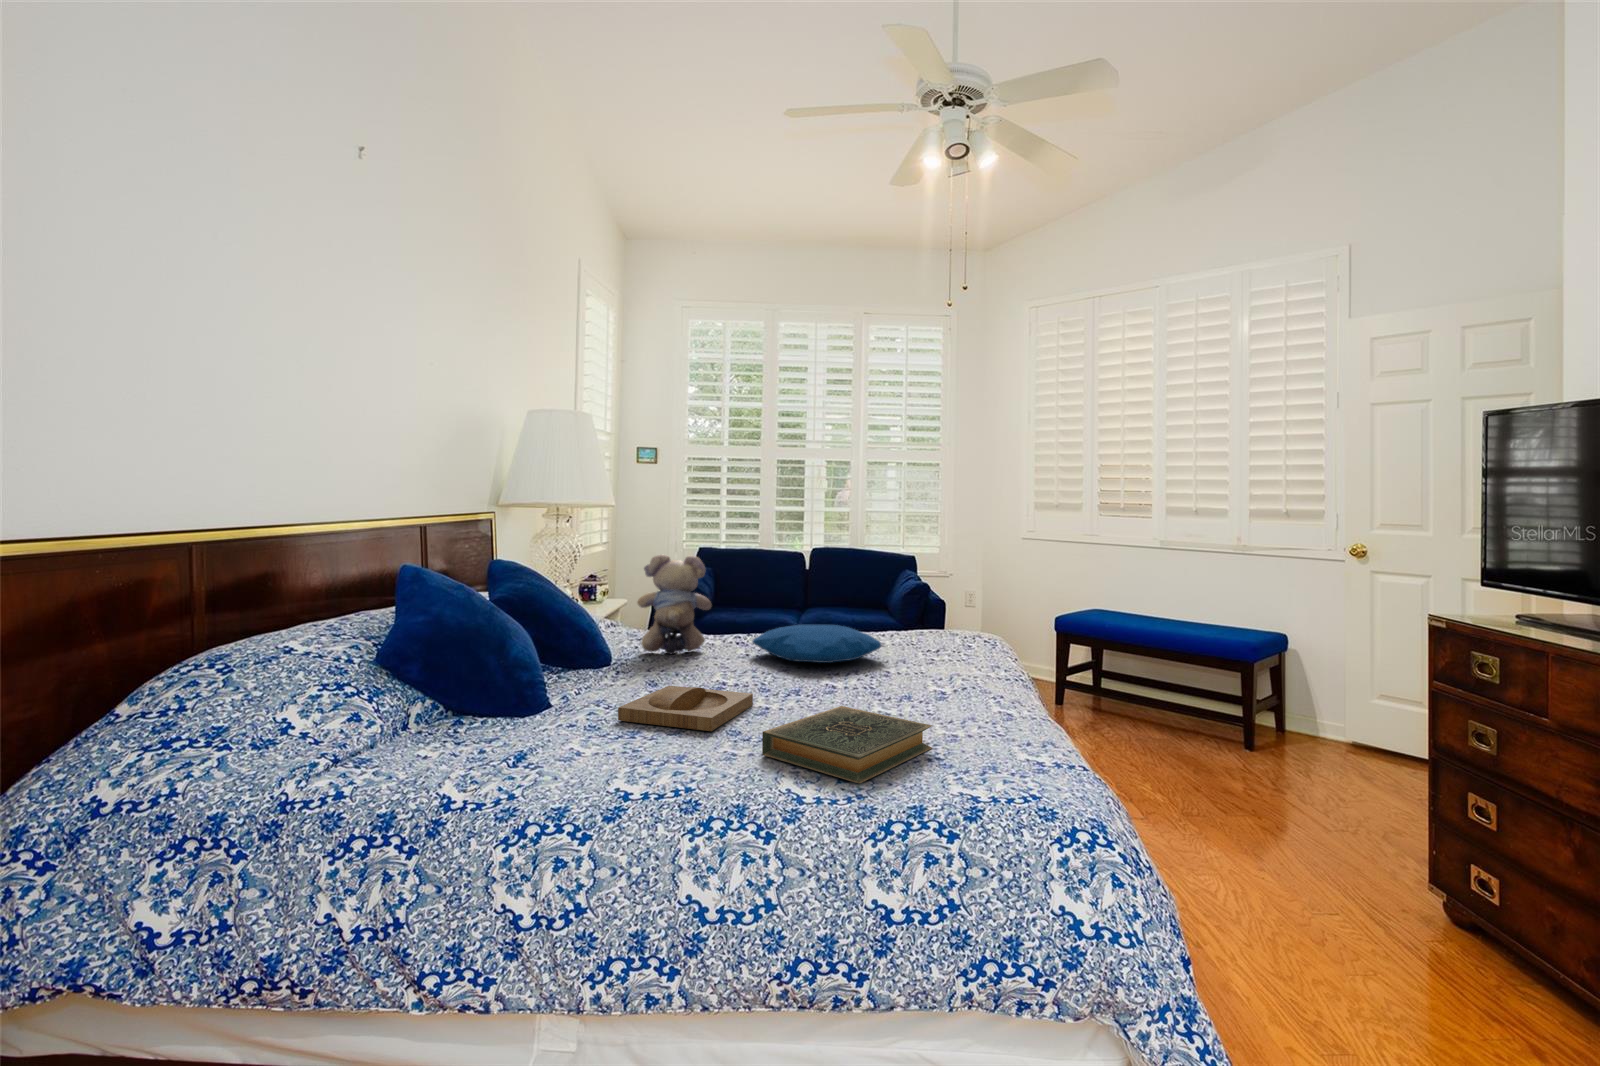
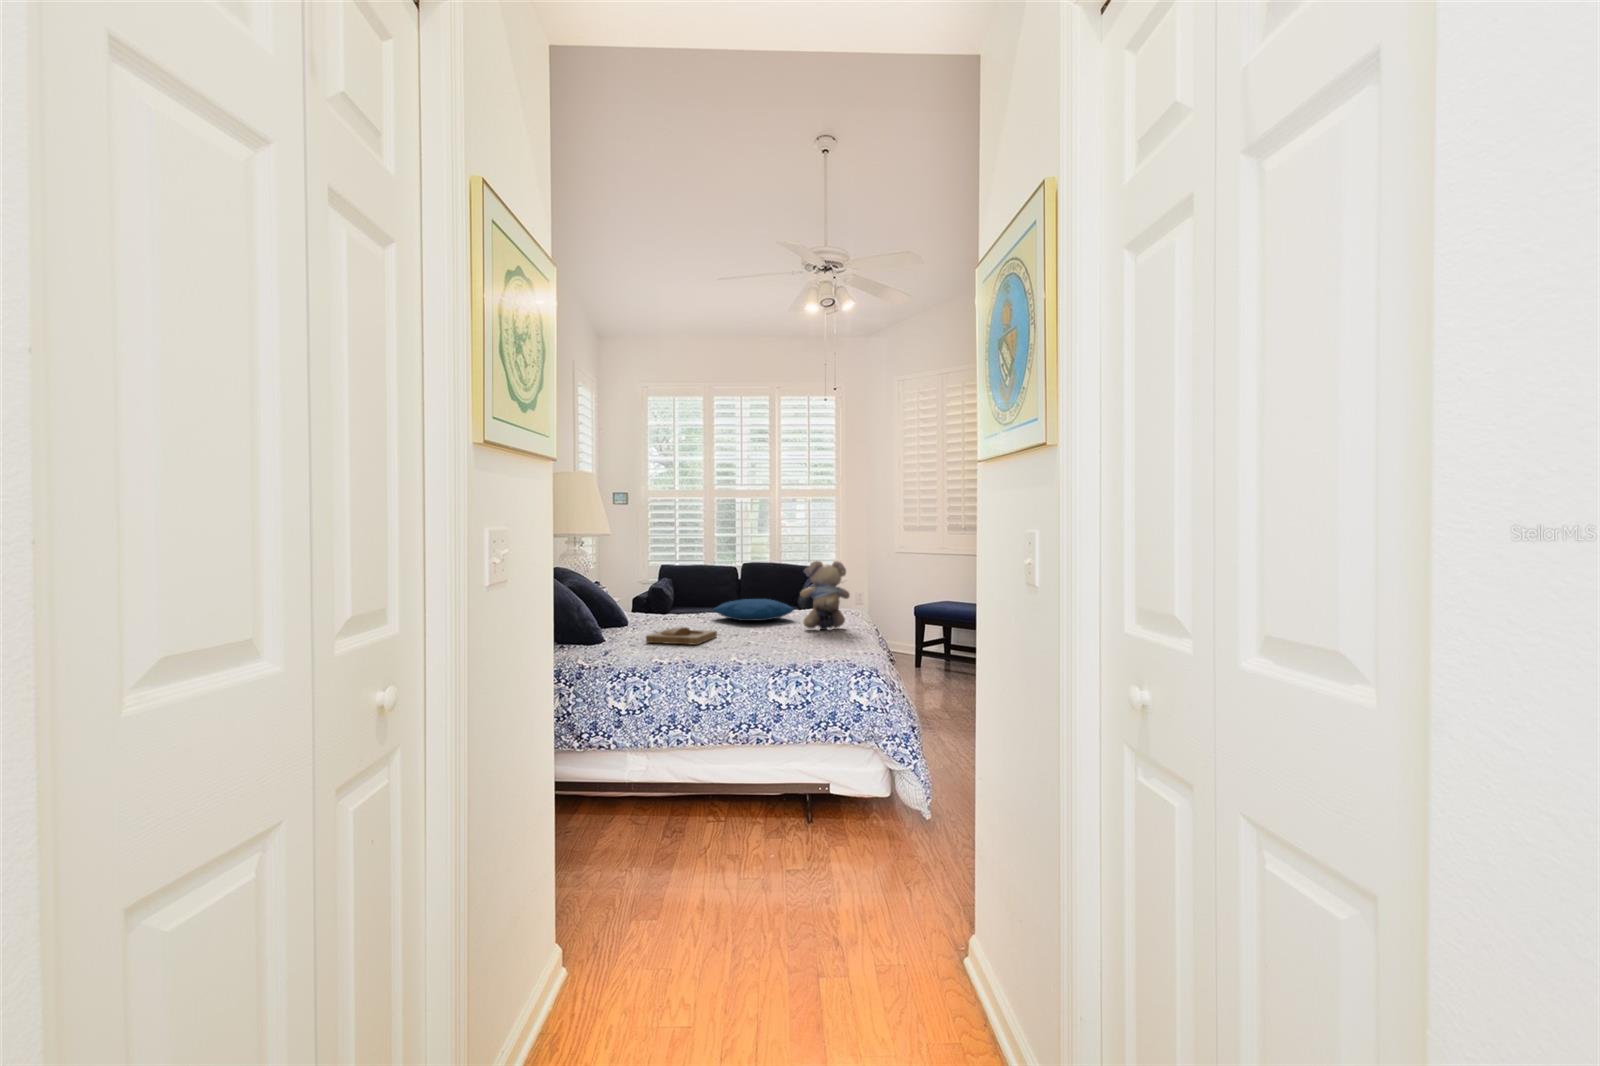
teddy bear: present [637,555,711,654] -> present [800,561,850,630]
hardback book: present [762,706,932,784] -> none [724,632,808,656]

